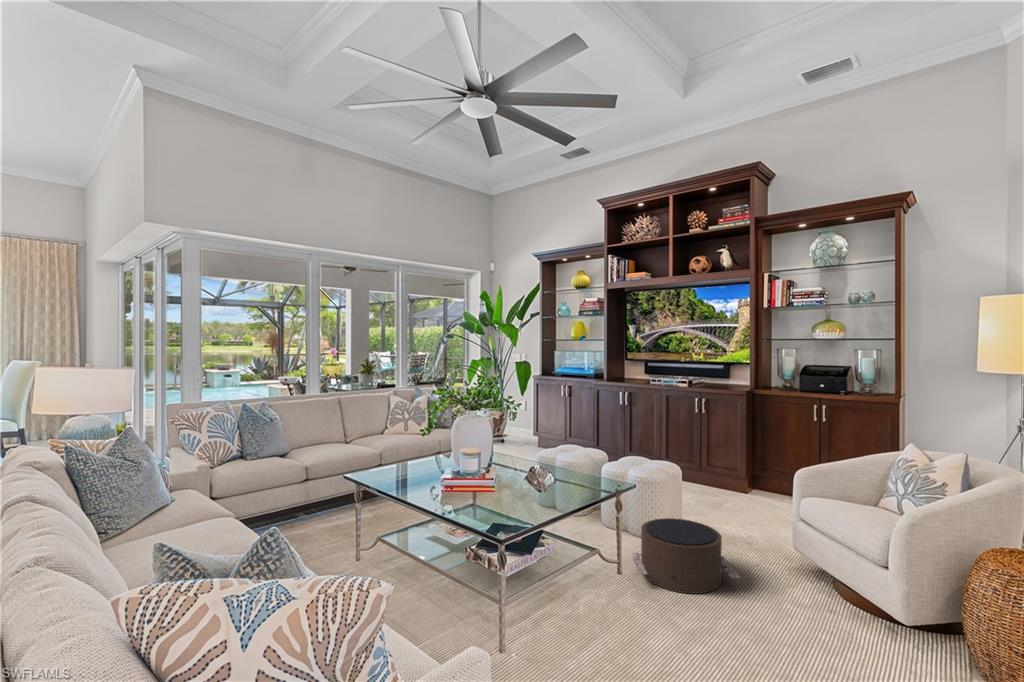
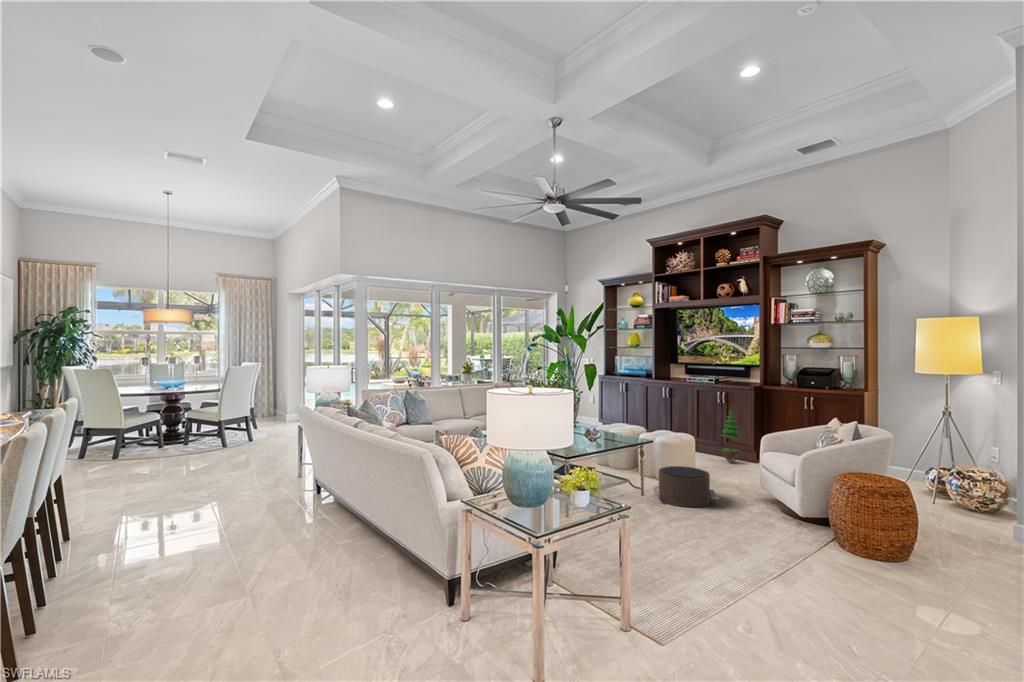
potted tree: none [700,421,729,495] -> present [721,410,741,463]

